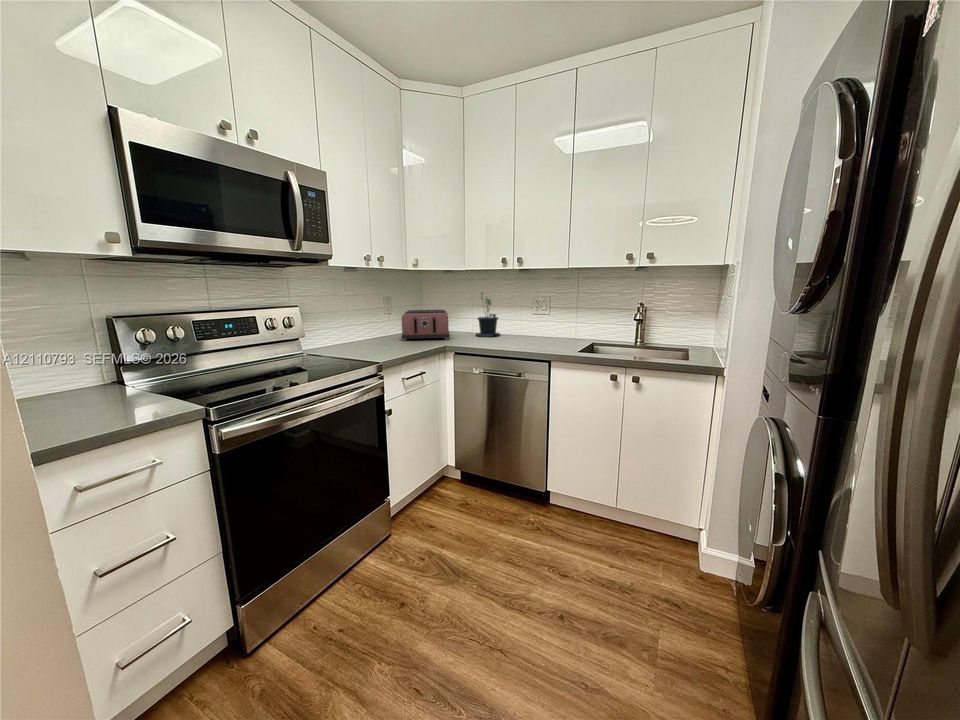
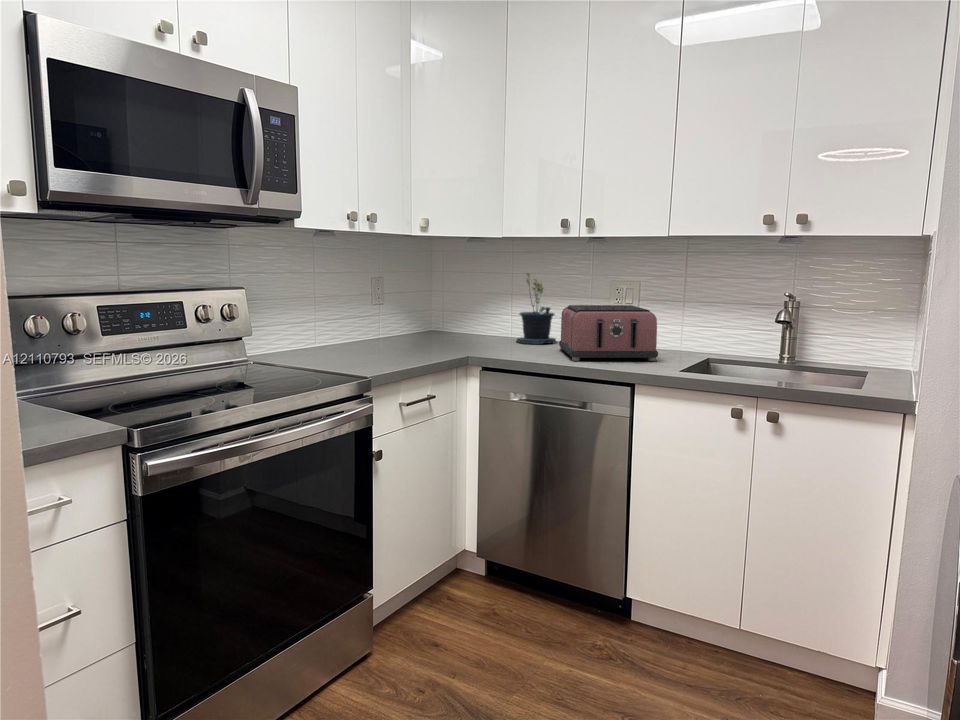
toaster: present [401,310,449,341] -> present [559,305,658,361]

